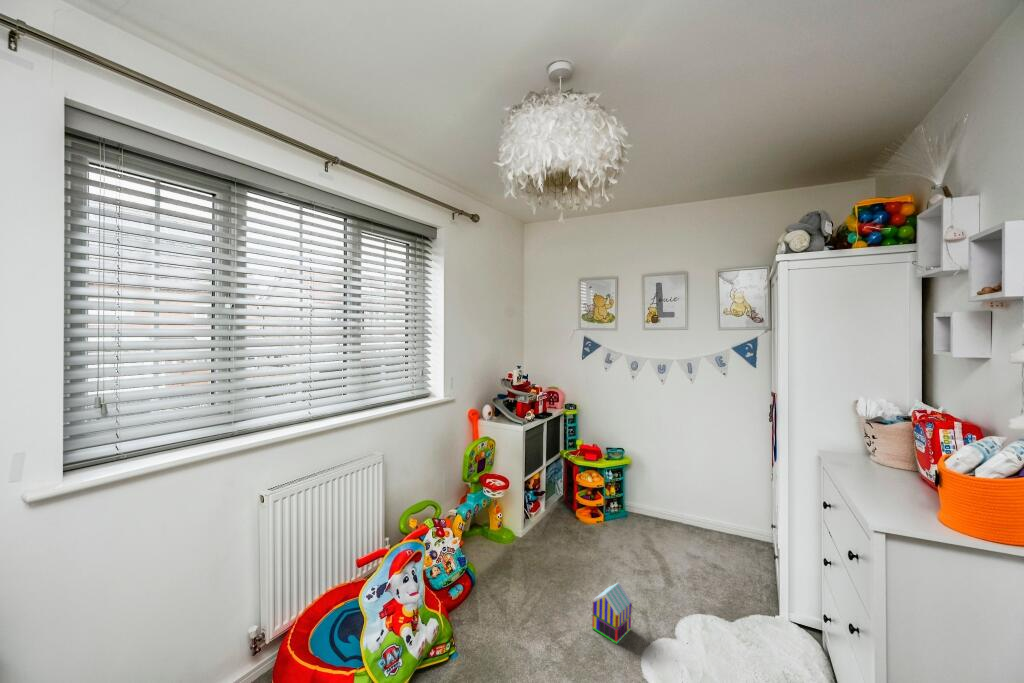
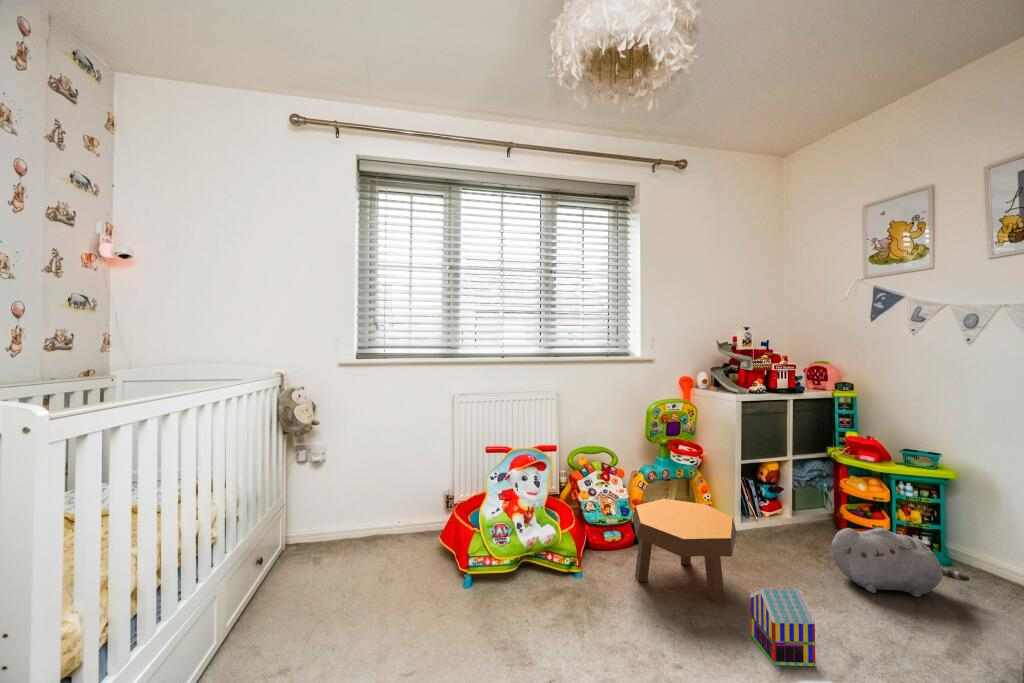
plush toy: none [589,509,645,554] -> present [831,528,970,597]
footstool: none [480,531,569,627] -> present [633,499,736,603]

